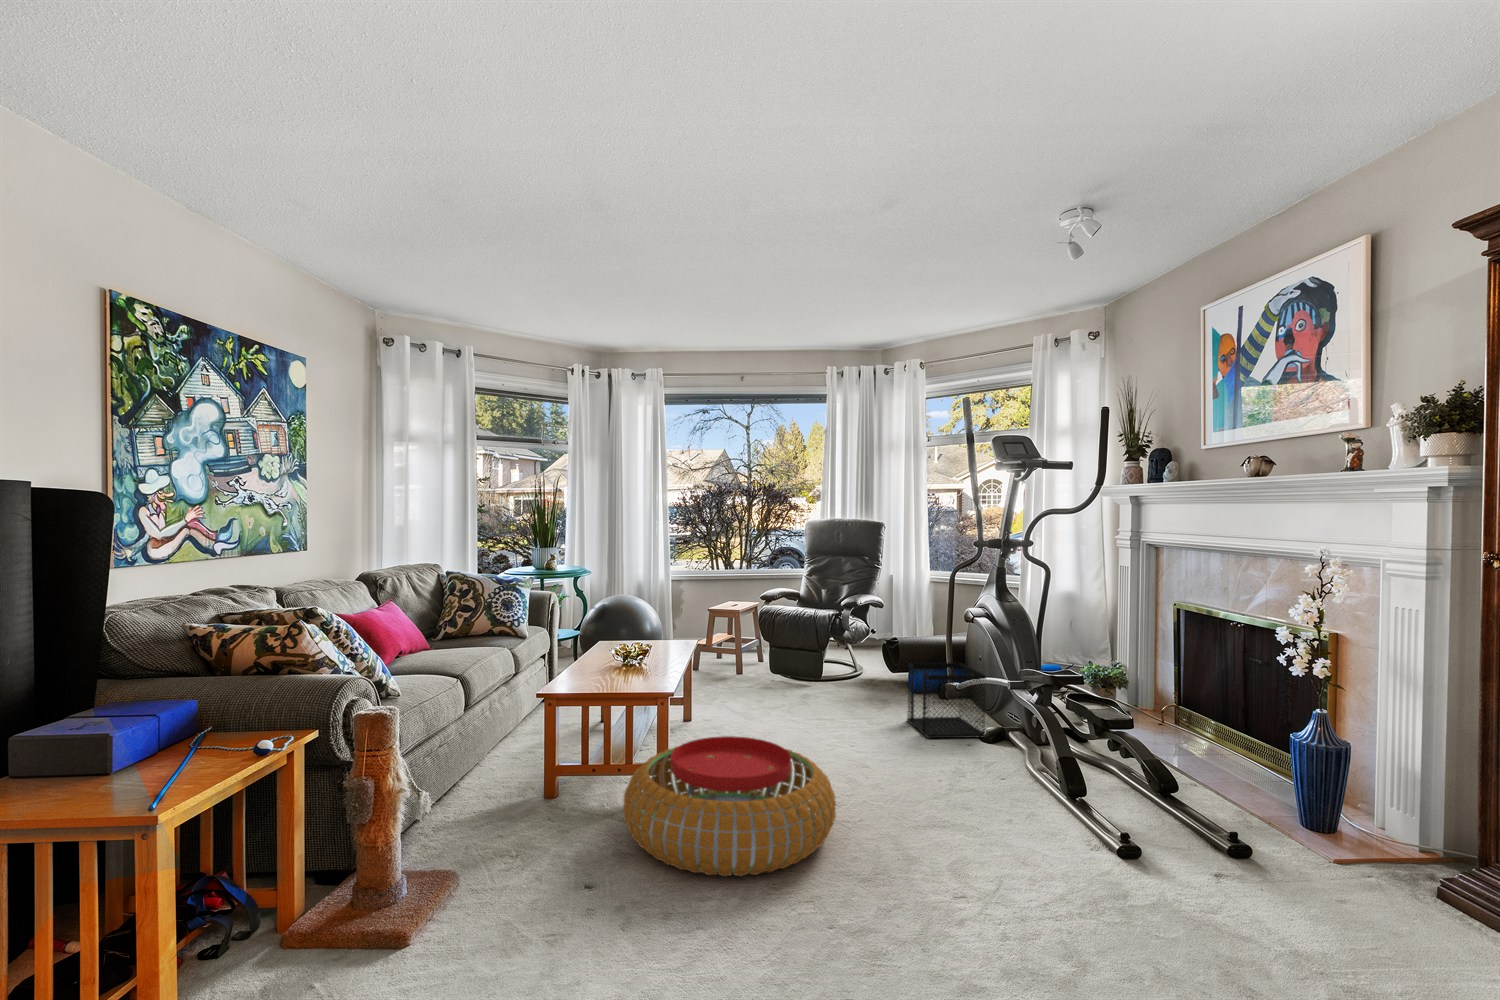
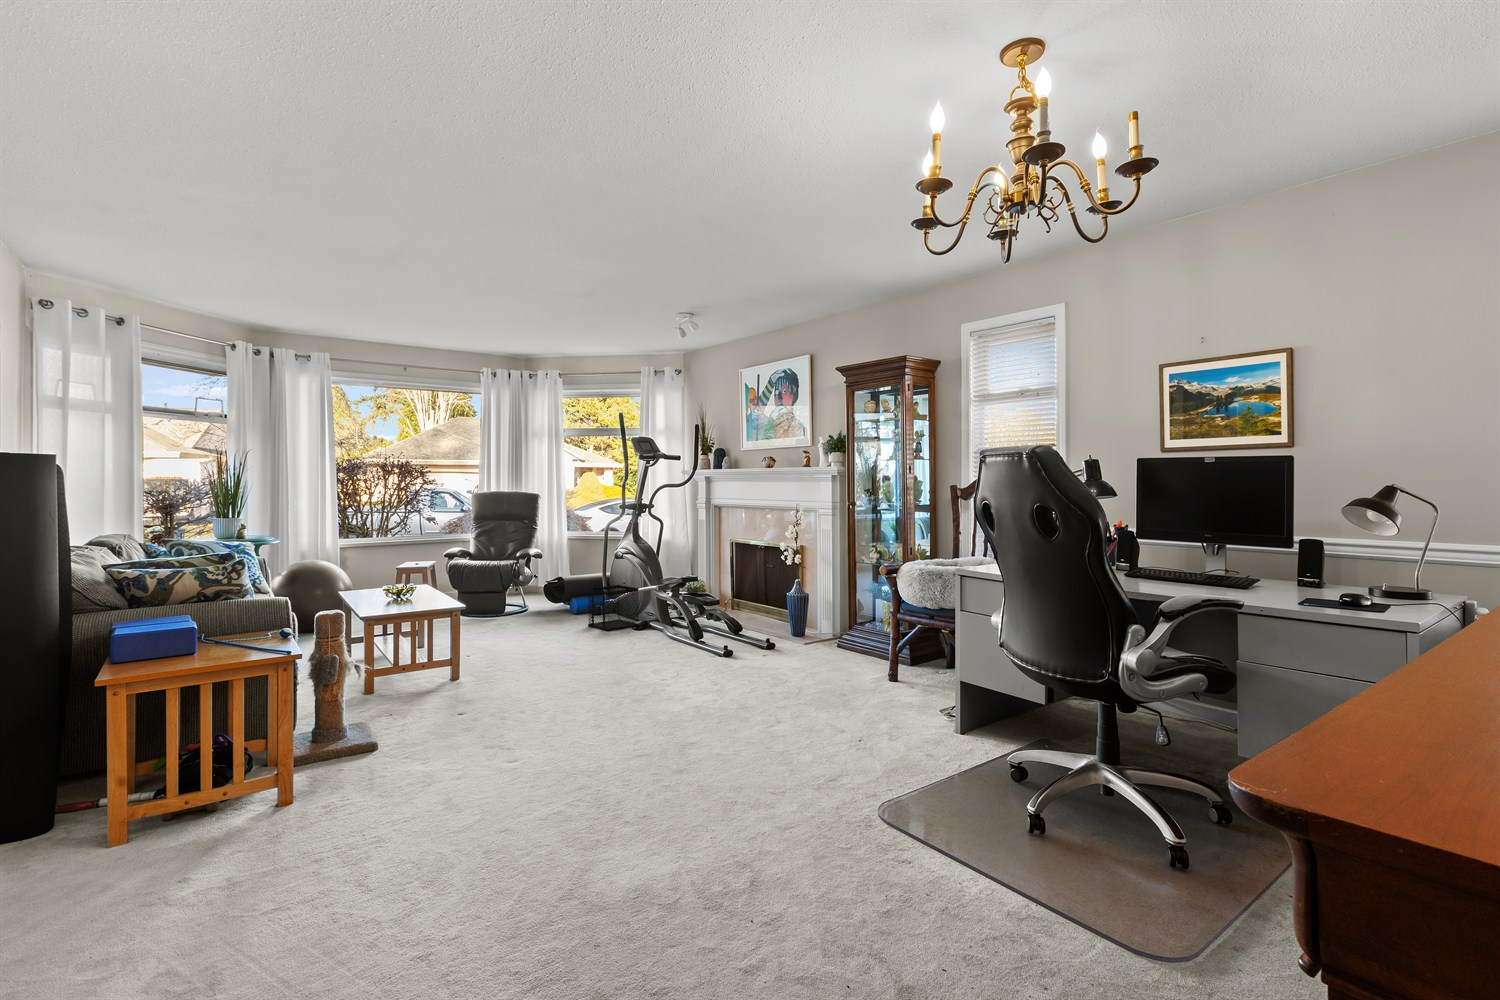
pouf: present [623,736,836,876] -> none [475,629,602,693]

